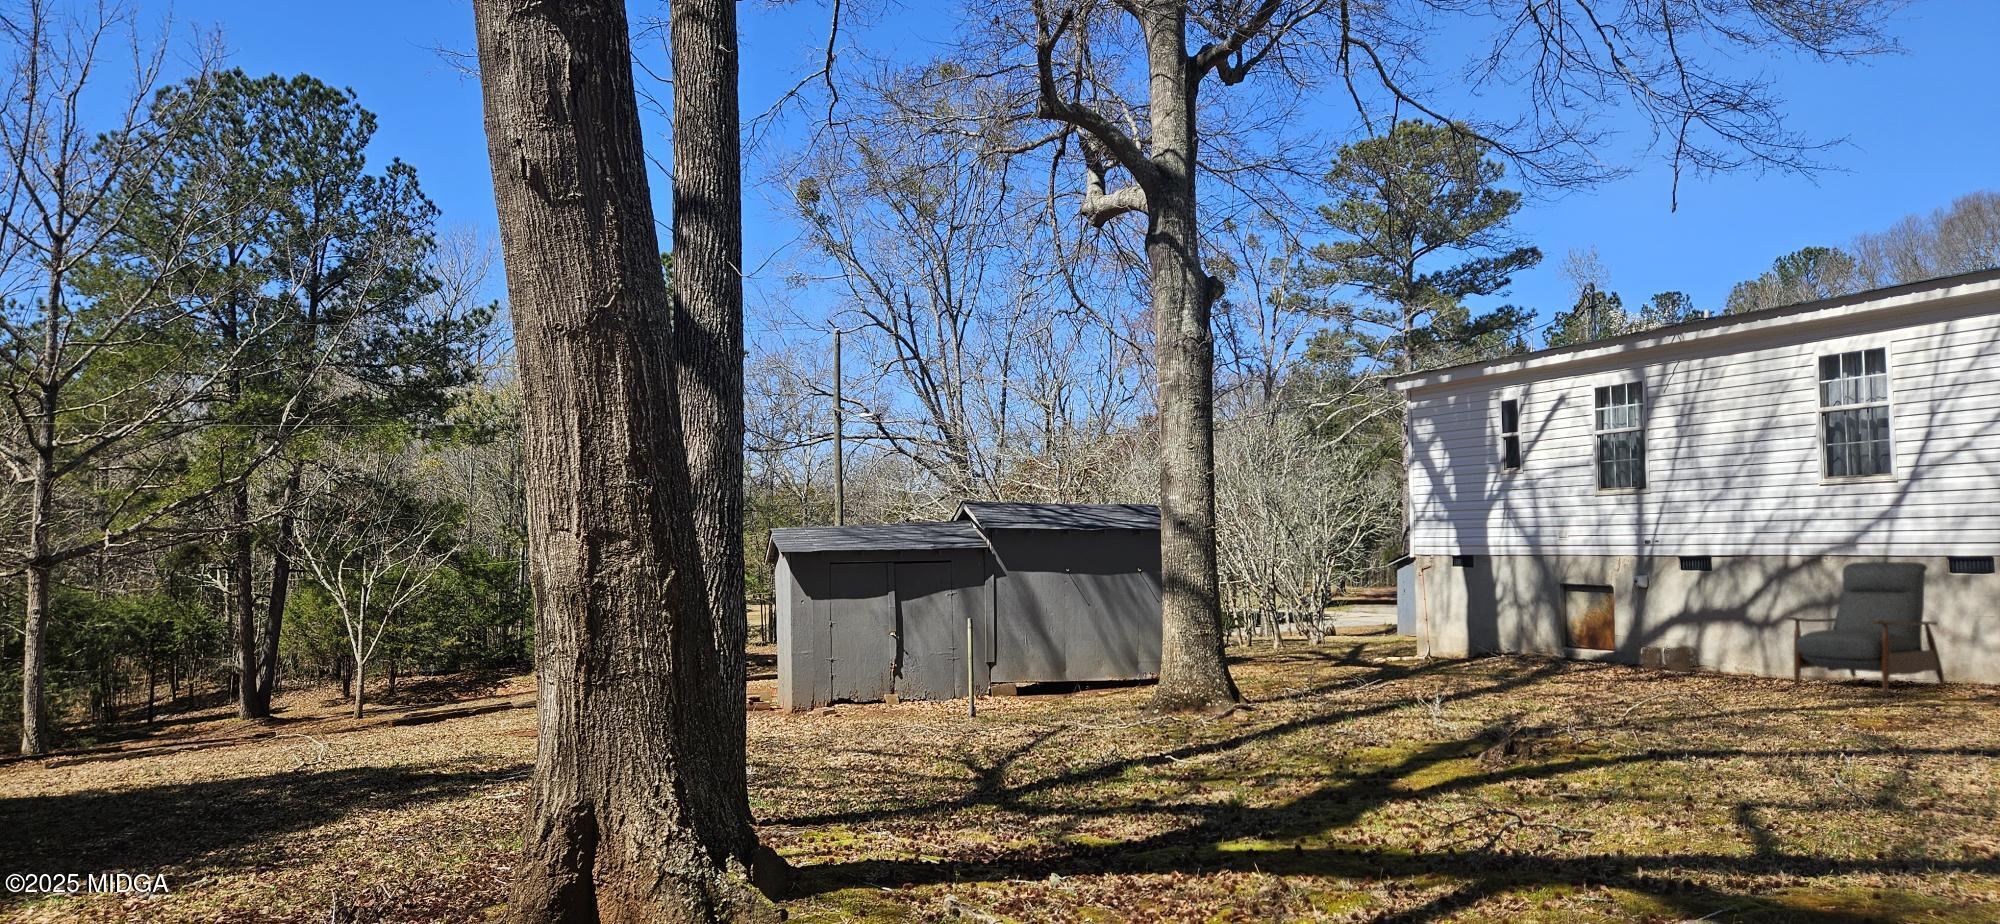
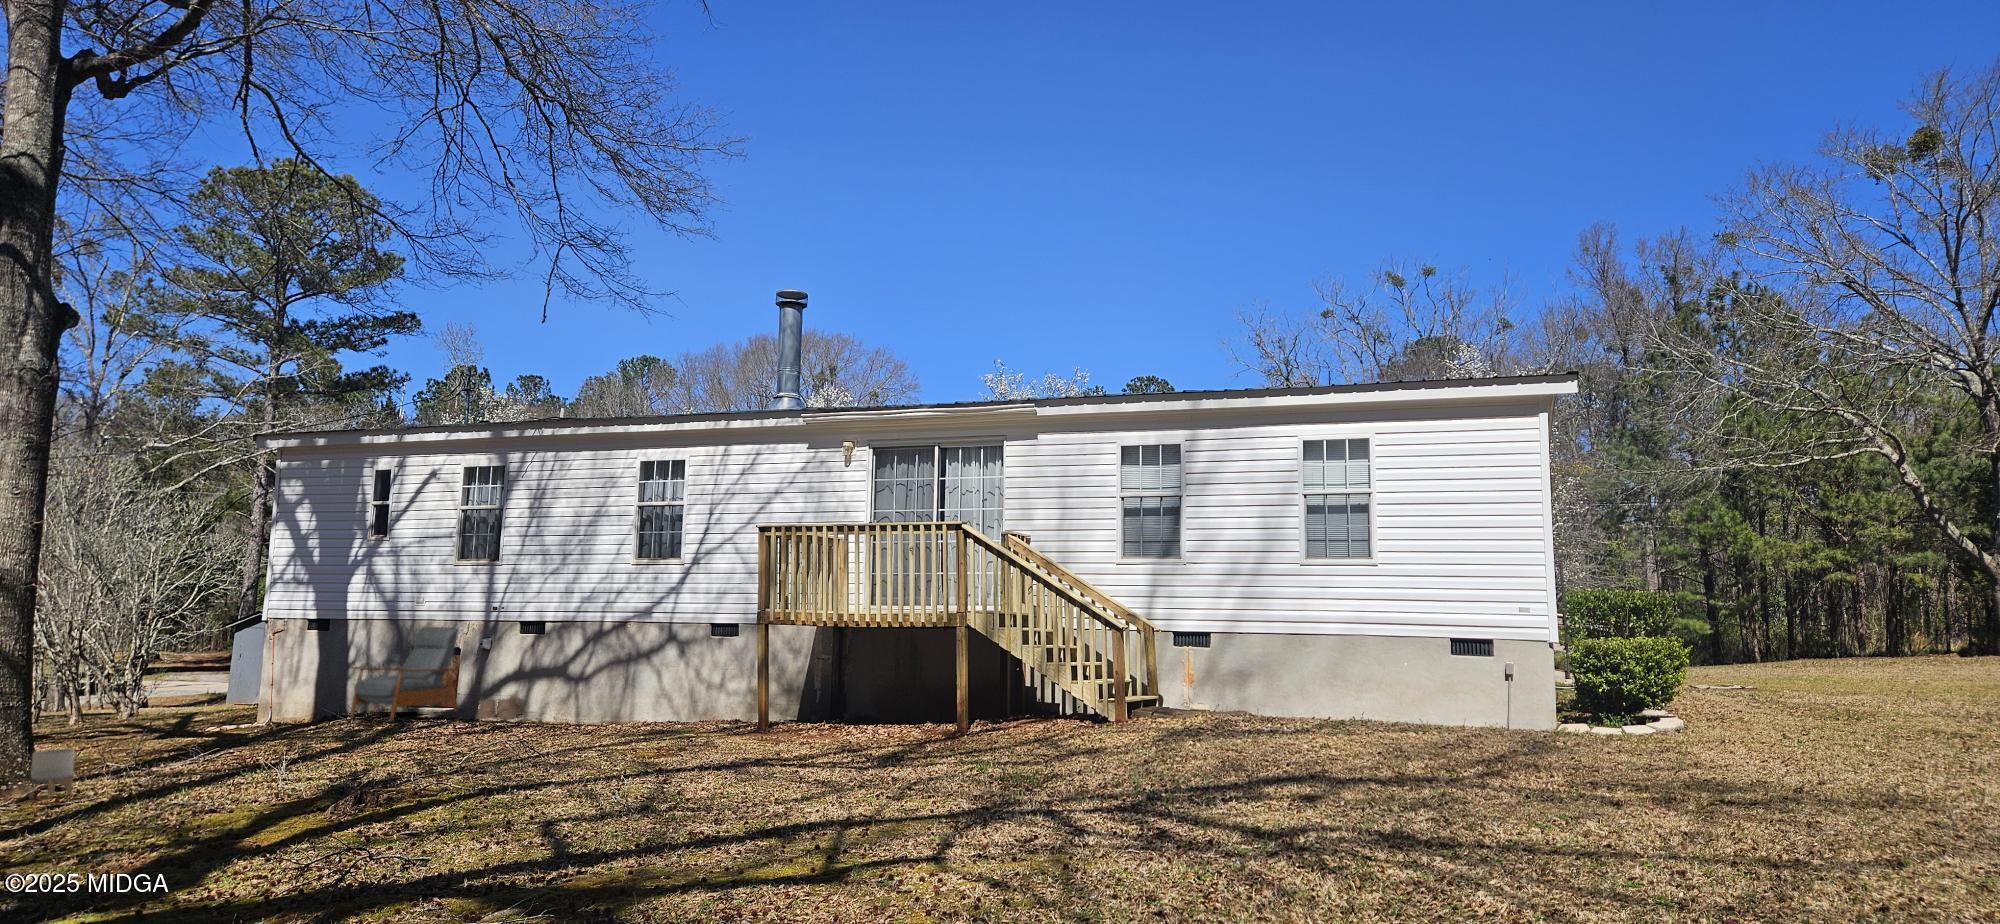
chair: present [1786,562,1945,694] -> present [350,627,458,720]
planter: none [1235,668,1267,712] -> present [29,748,75,799]

